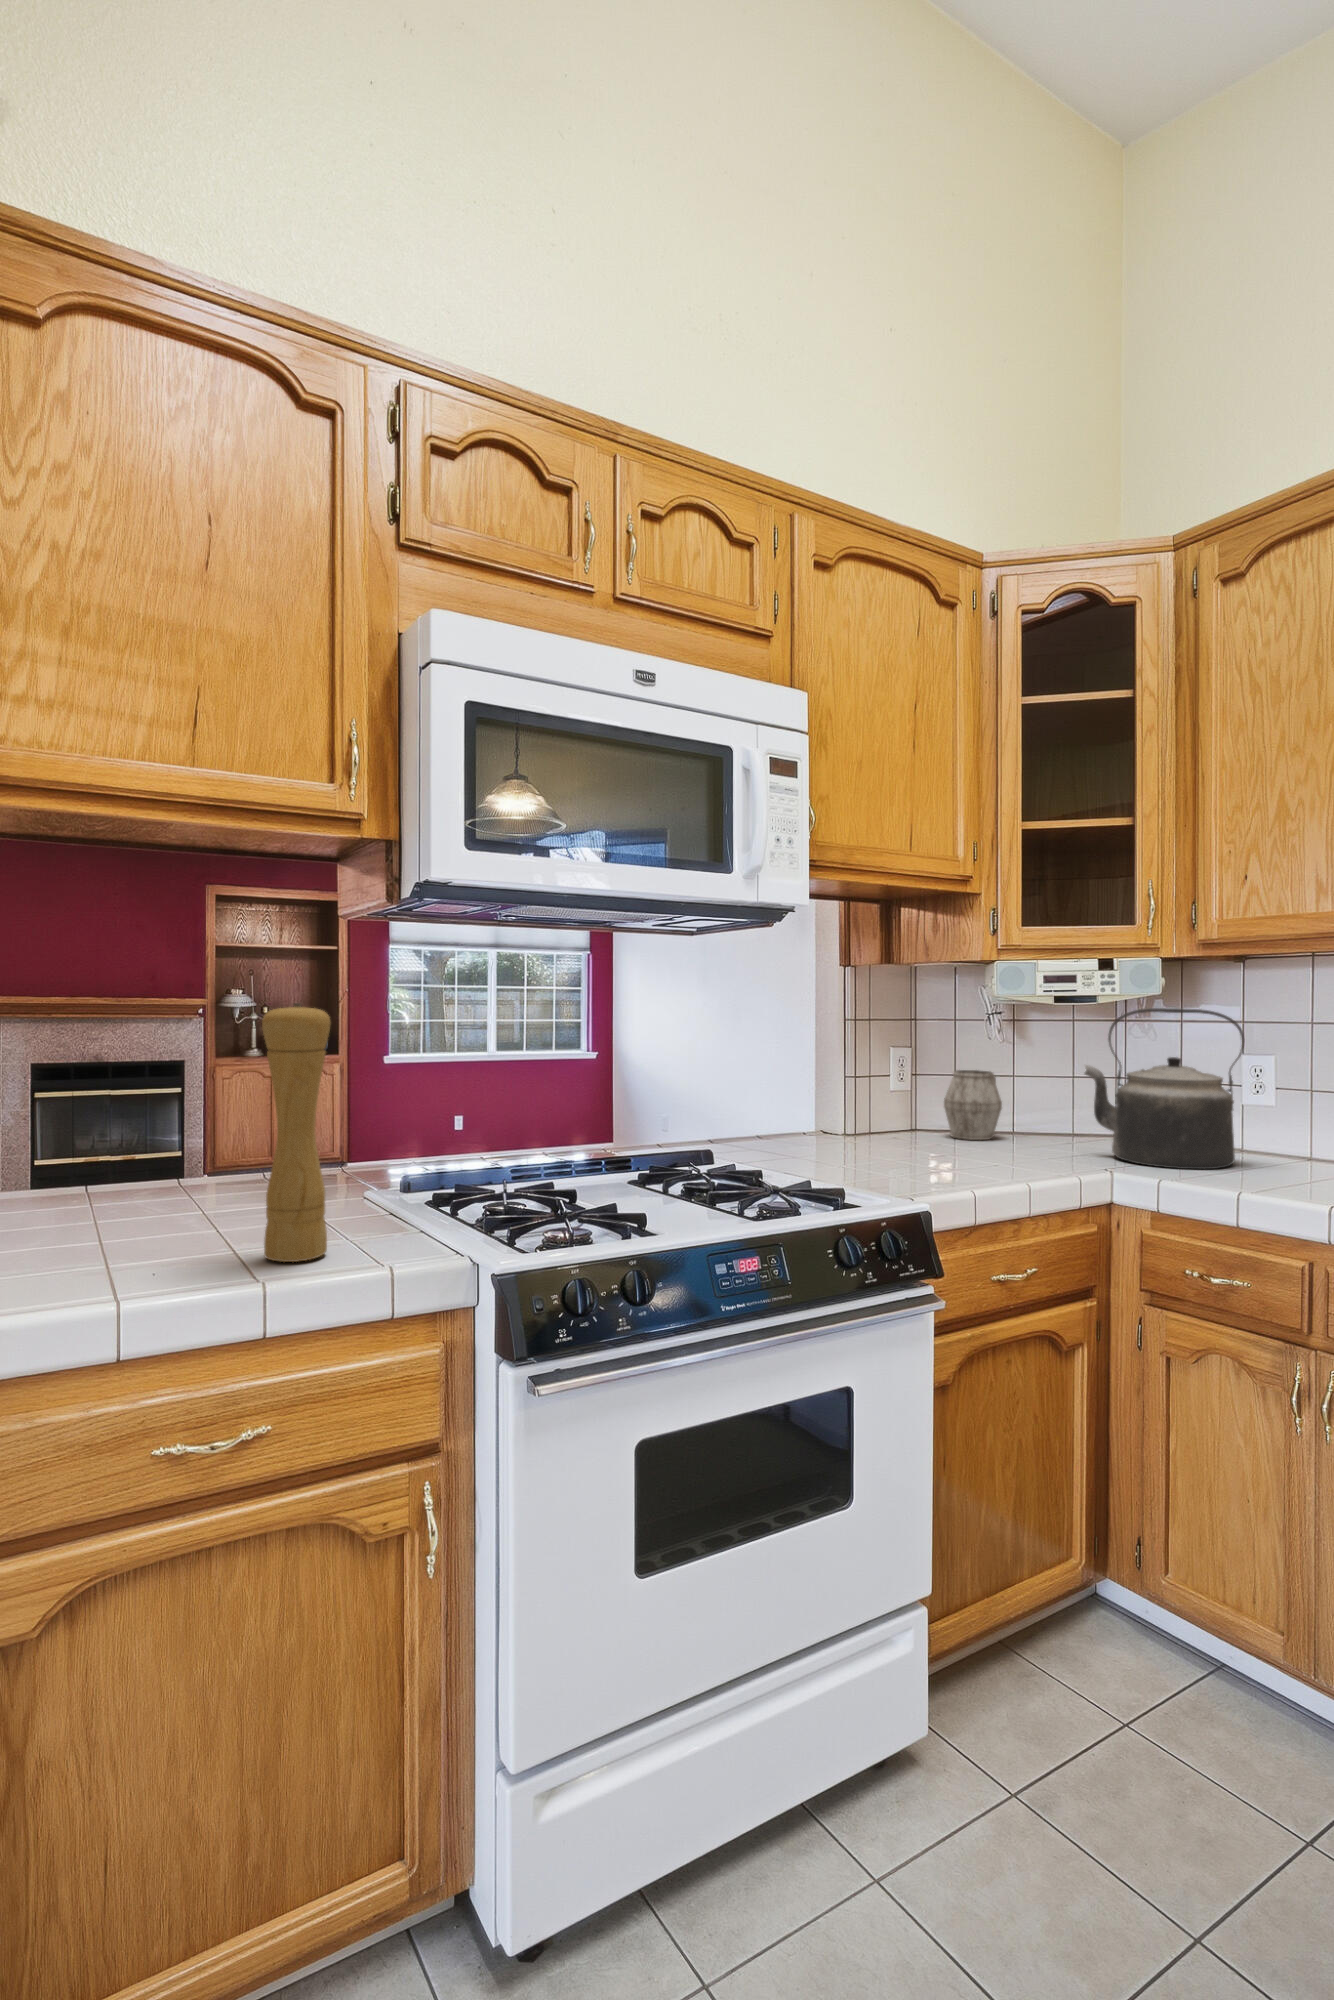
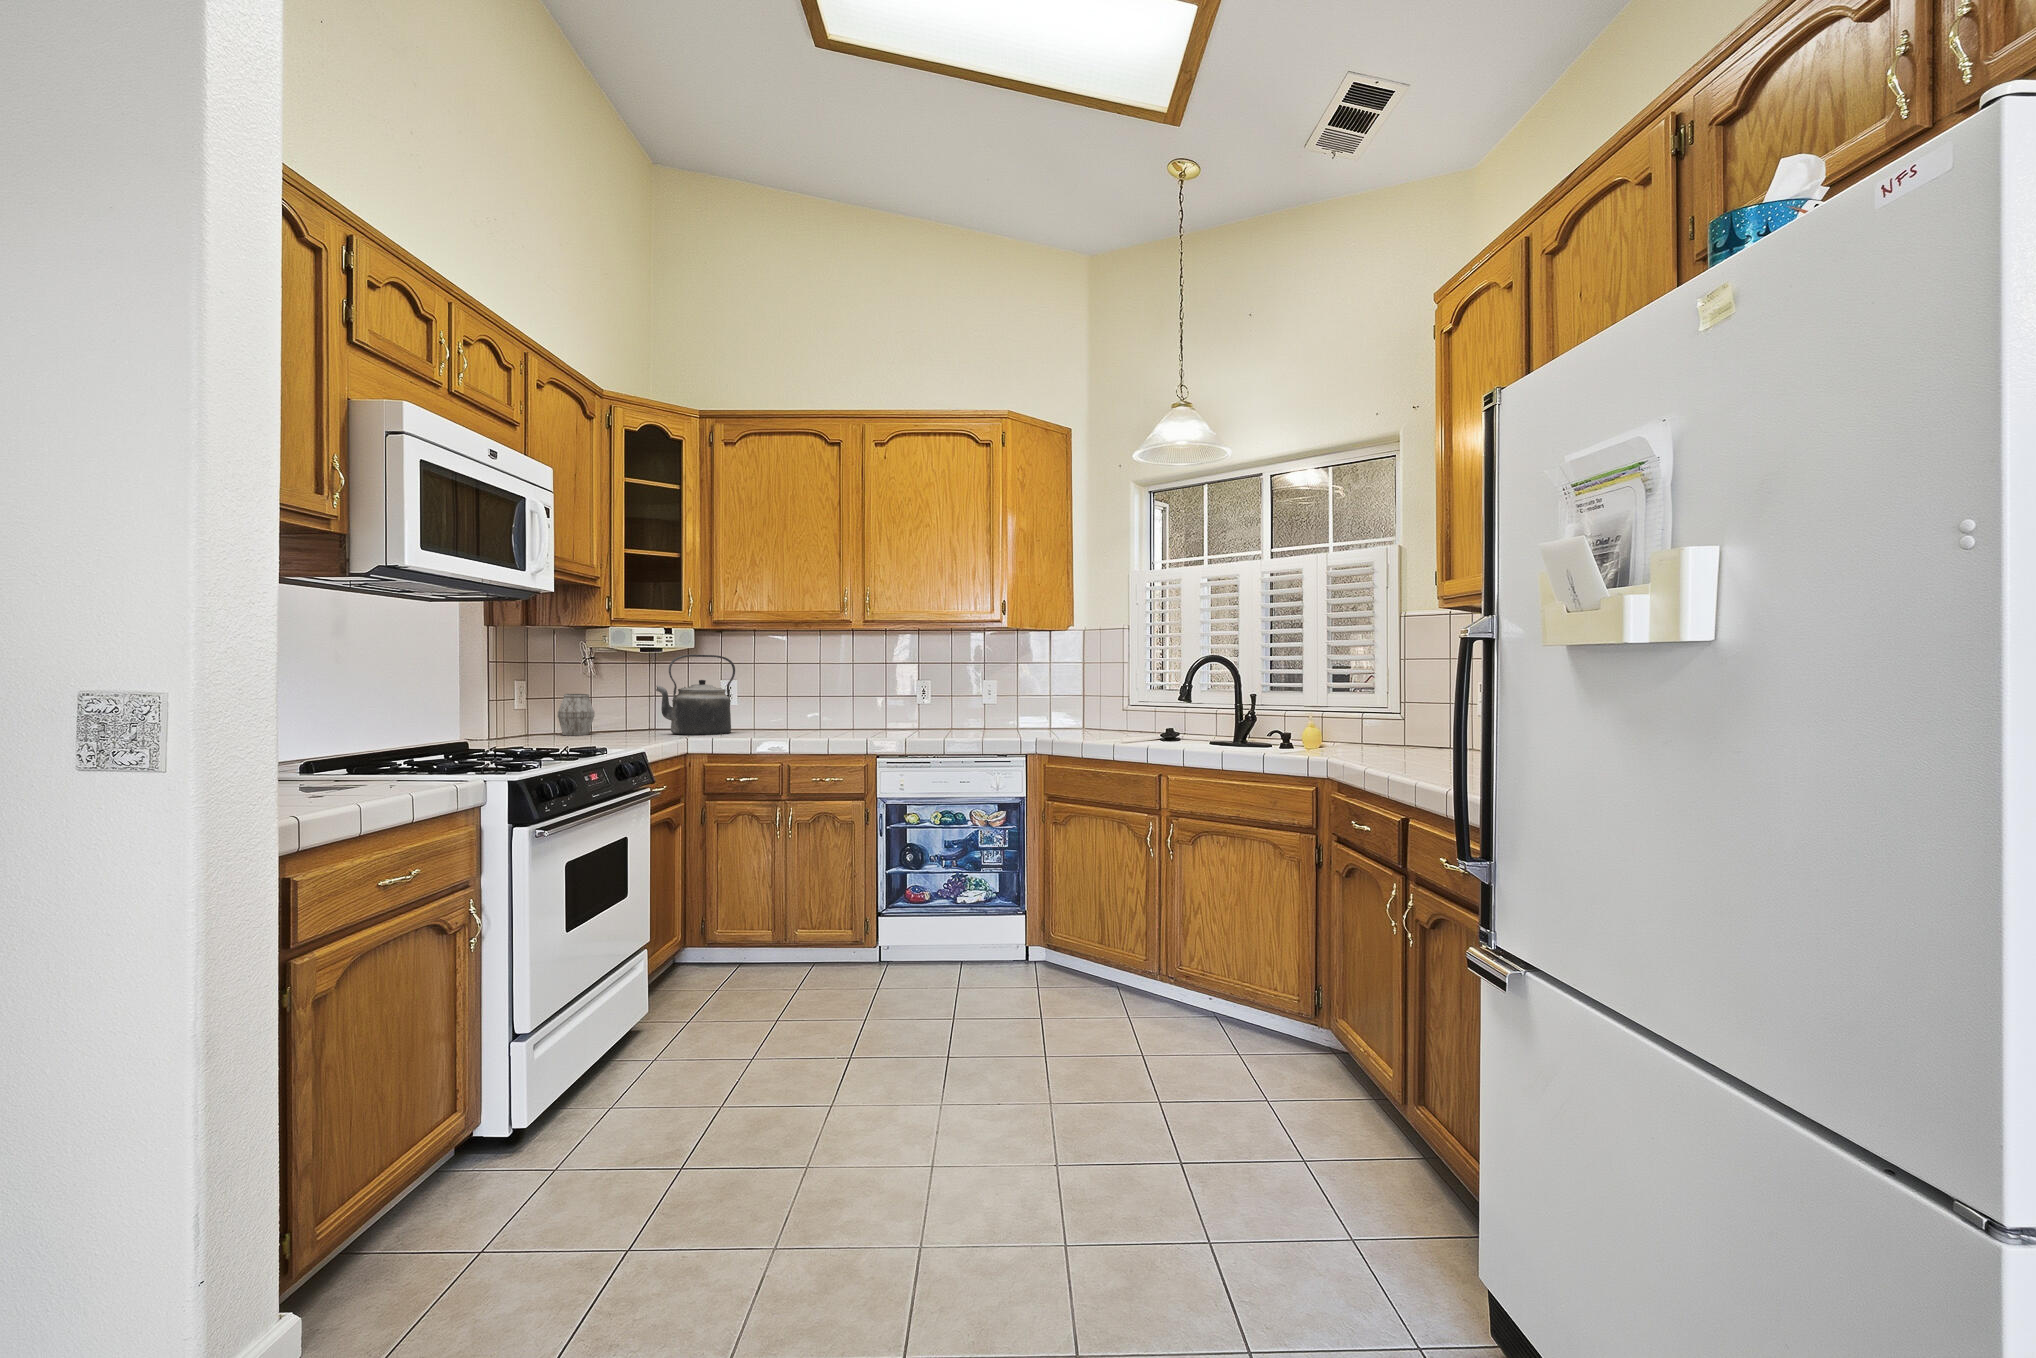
pepper mill: present [262,1003,330,1262] -> none [355,638,402,789]

